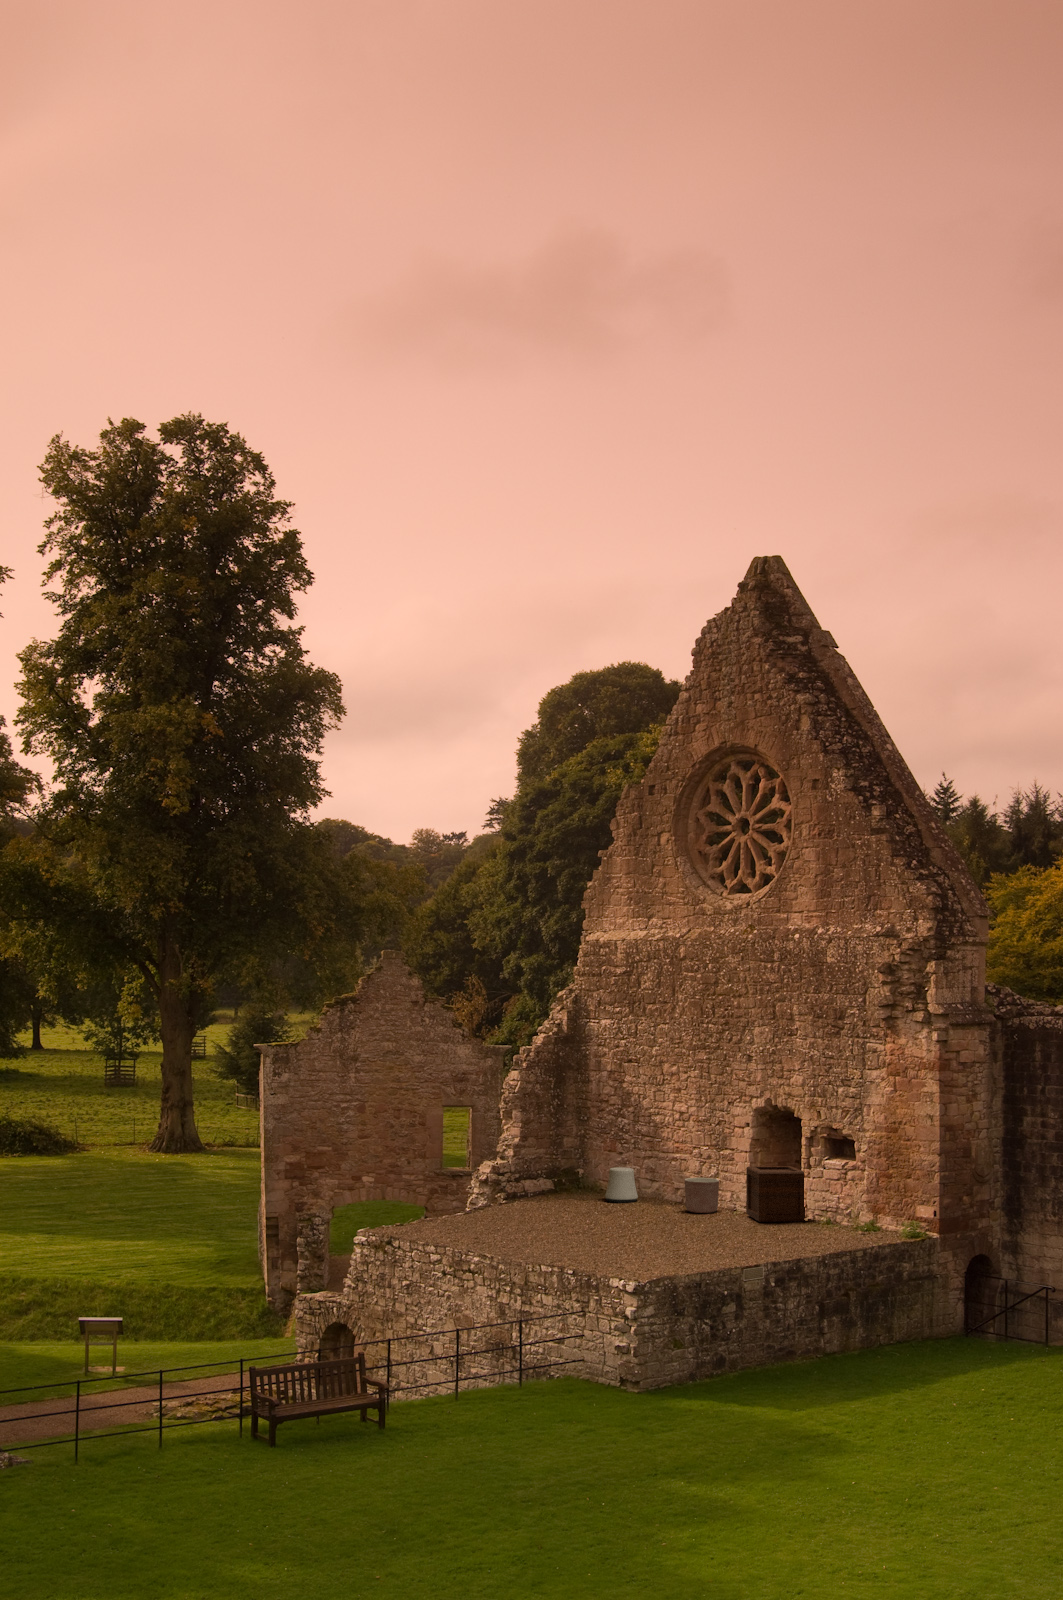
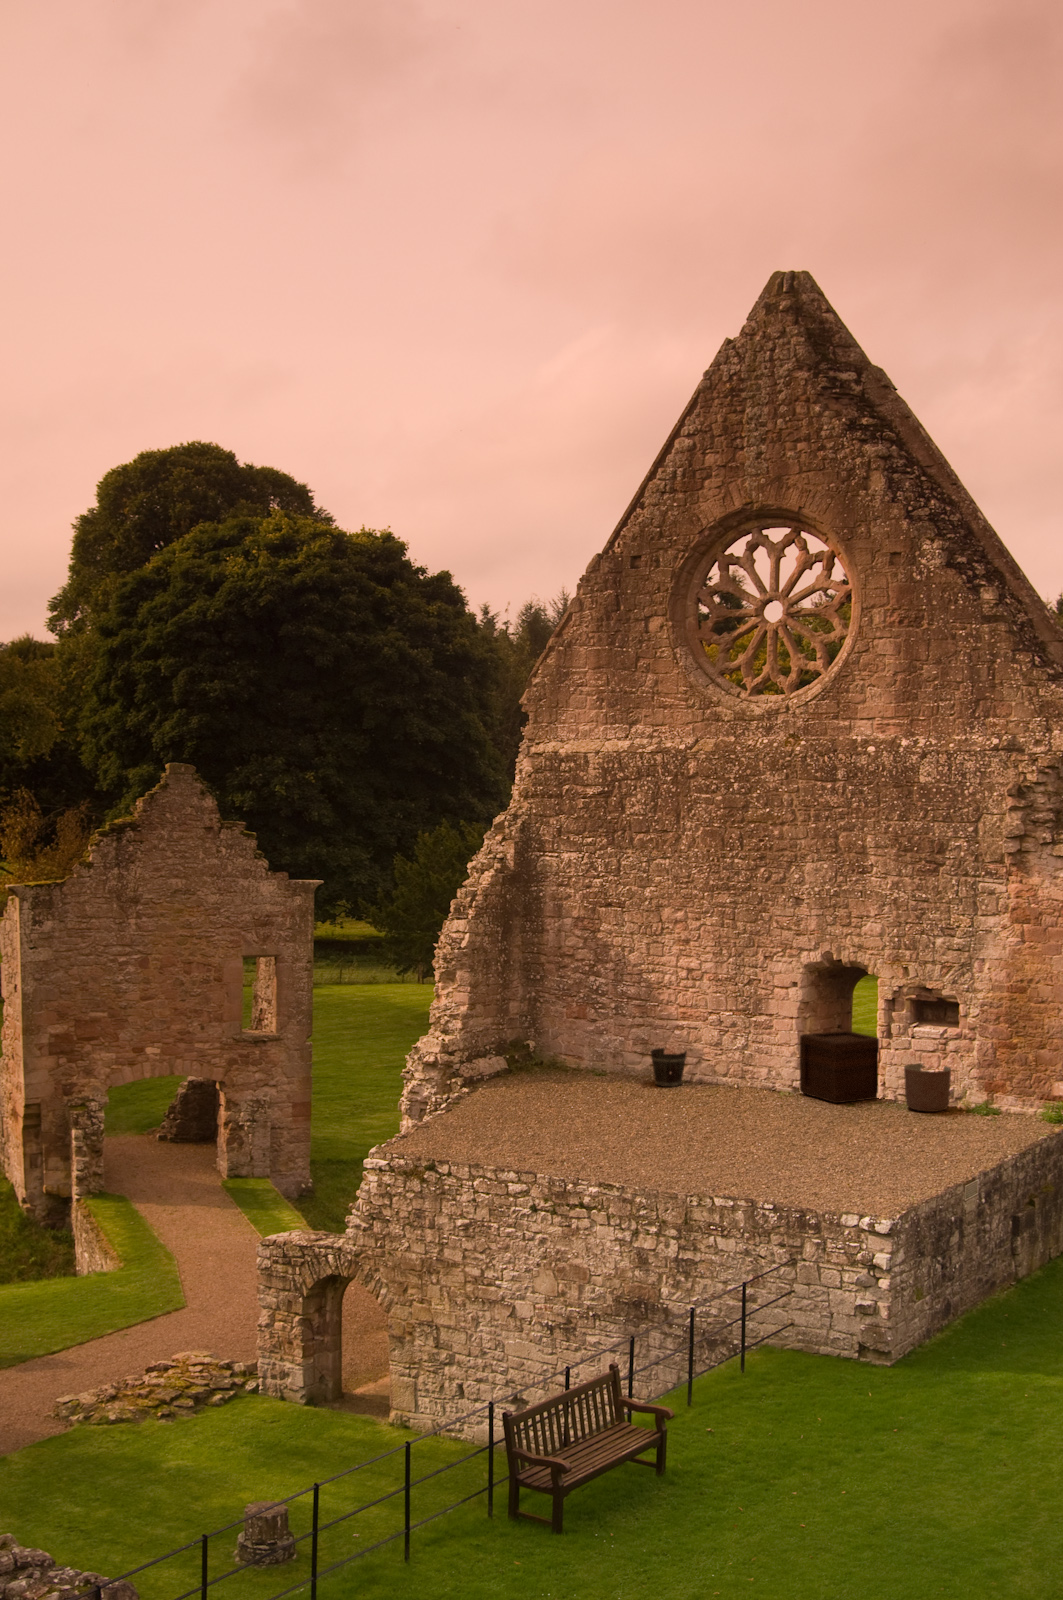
stool: present [605,1167,638,1203] -> none [584,1038,626,1083]
bucket: none [647,1174,677,1207] -> present [651,1048,687,1087]
planter: present [685,1178,719,1213] -> present [904,1064,951,1112]

